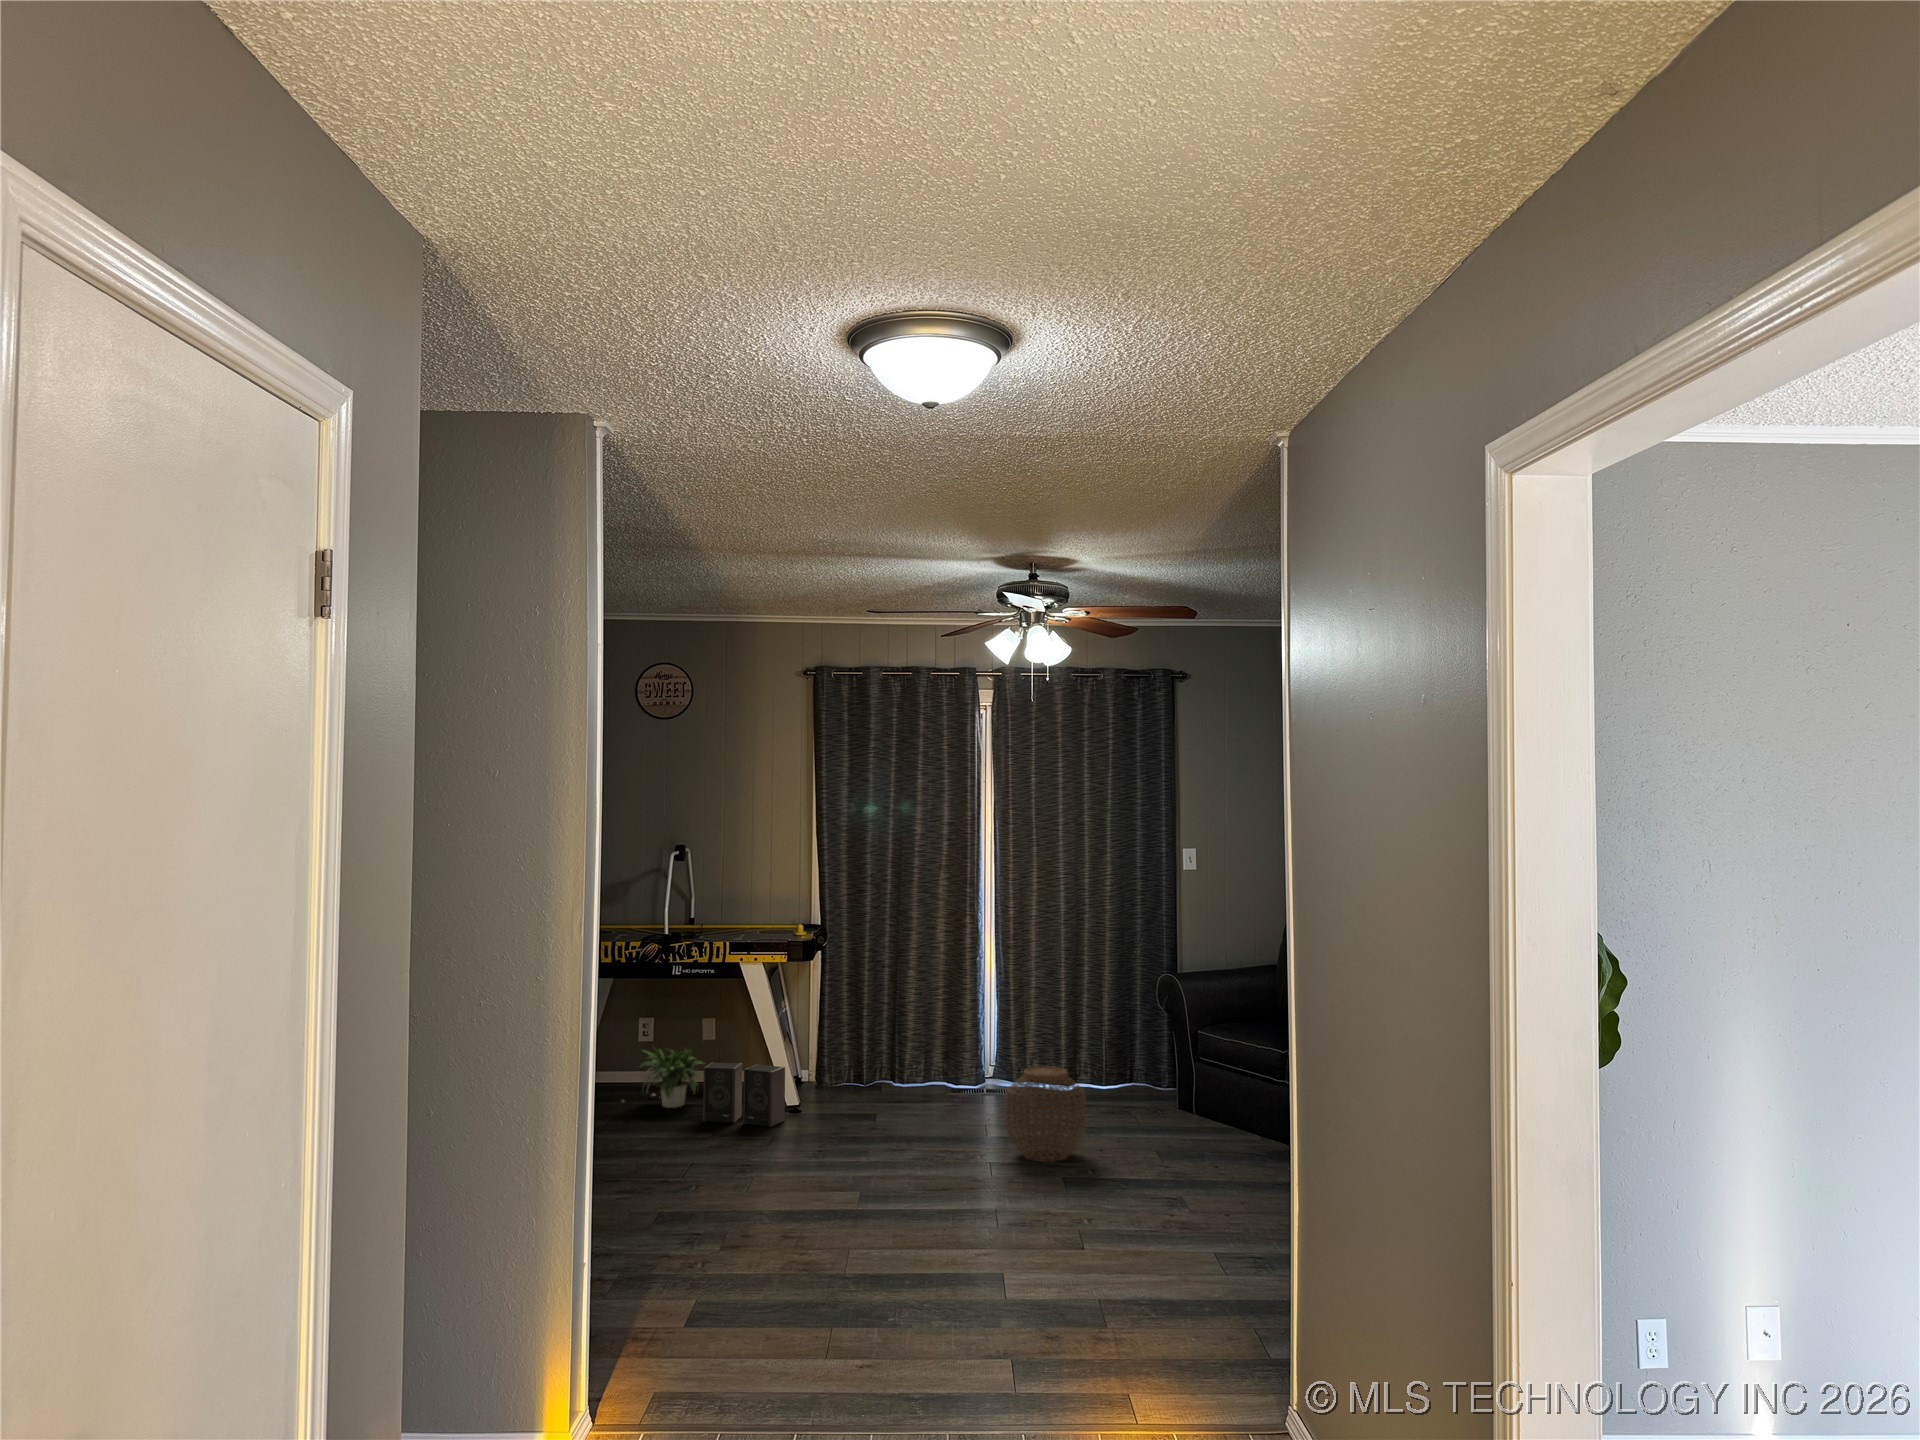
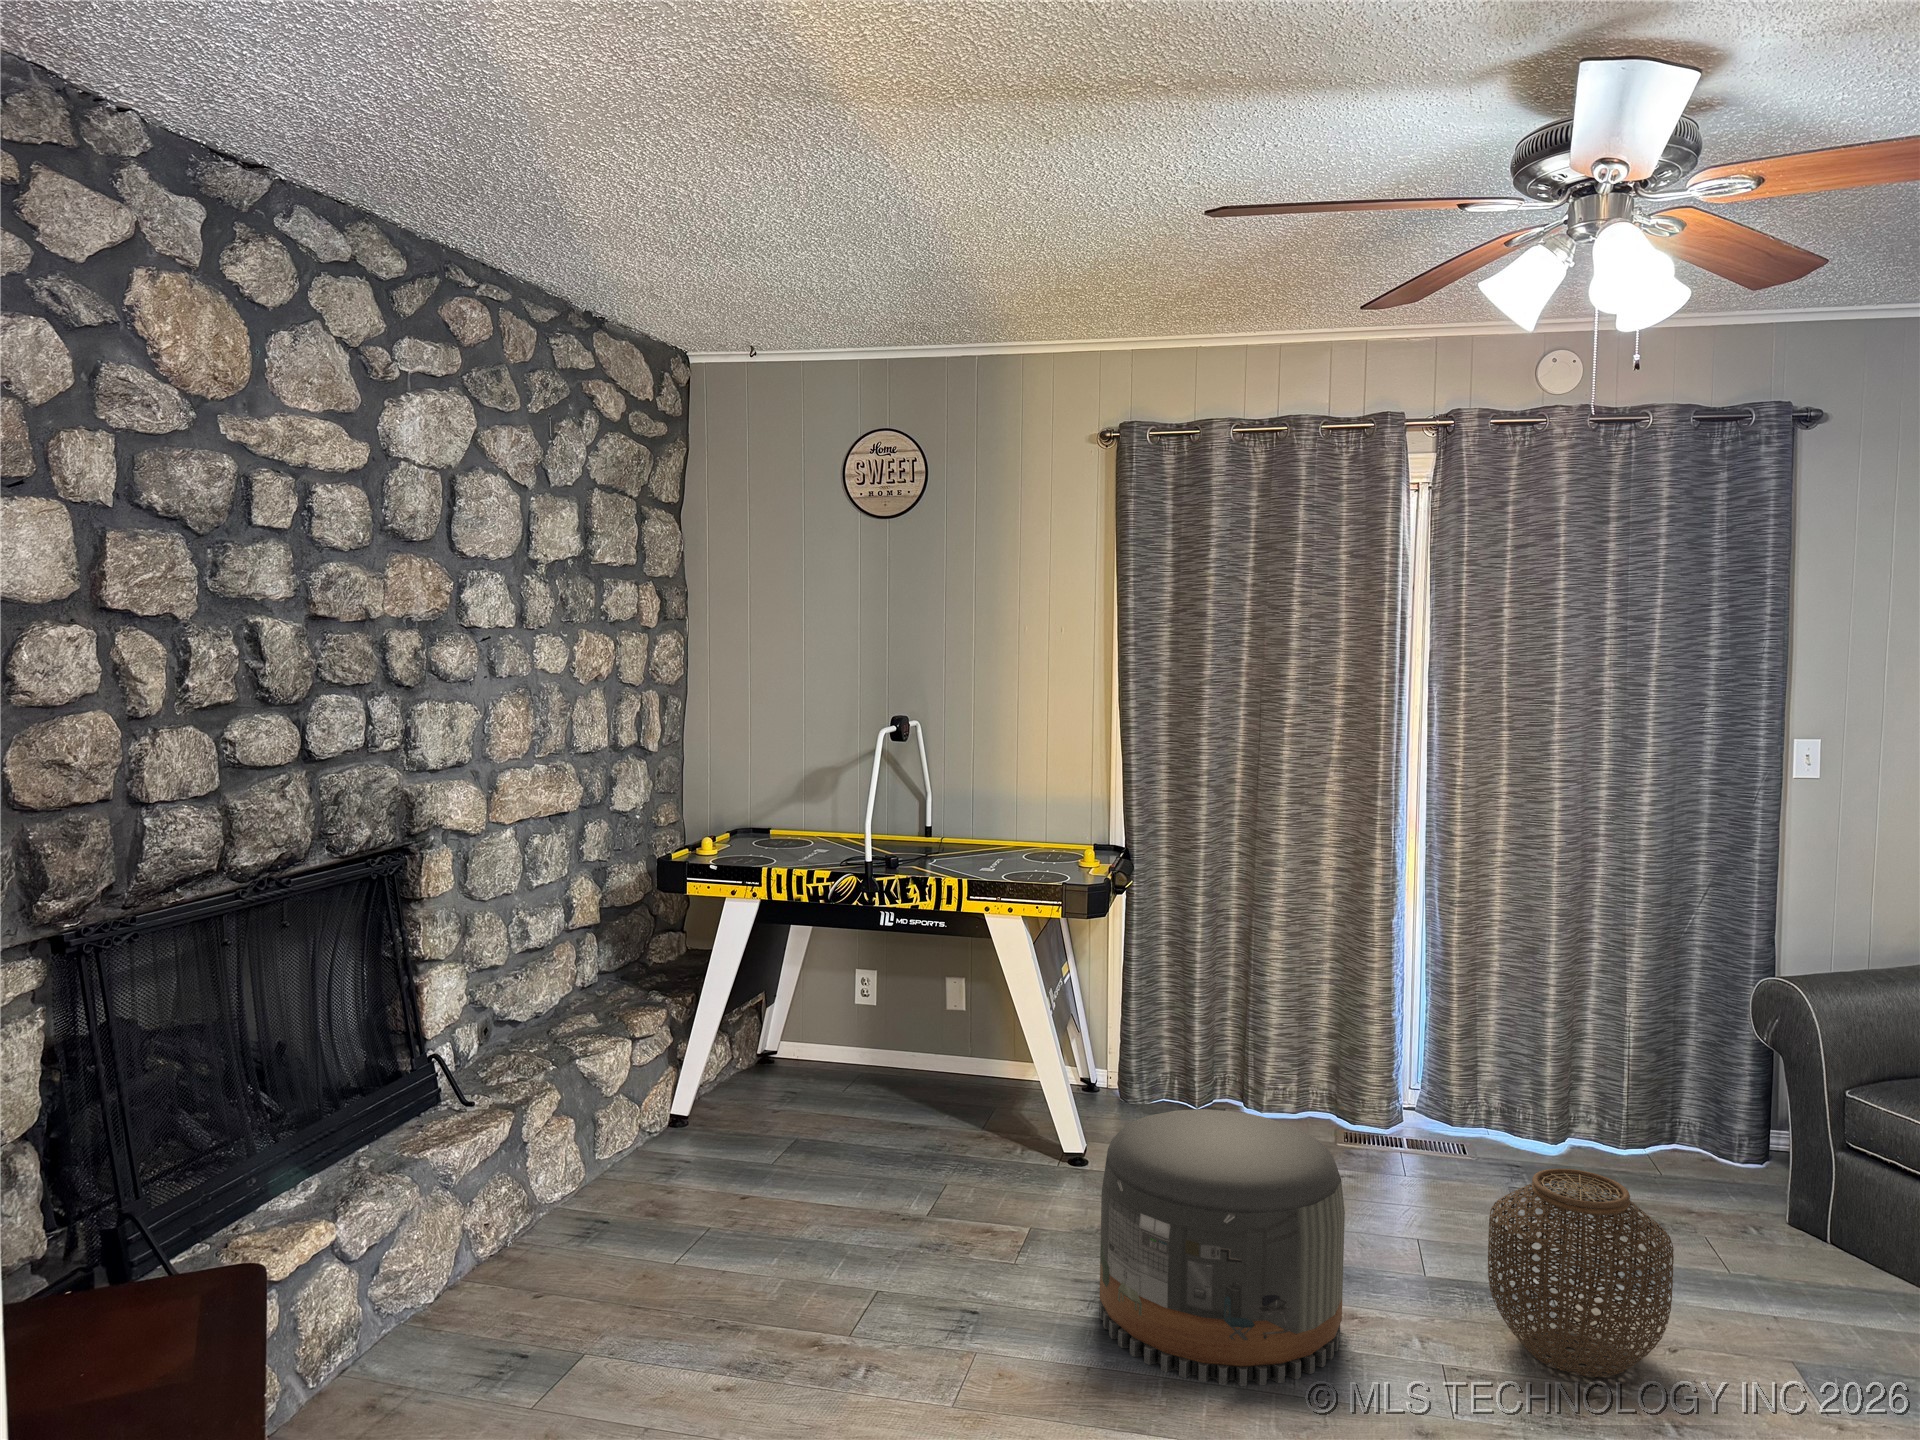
potted plant: present [641,1049,703,1108] -> none [814,1028,941,1130]
pouf: none [811,1055,935,1178] -> present [1100,1109,1345,1386]
speaker: present [703,1062,785,1127] -> none [927,1071,1063,1198]

